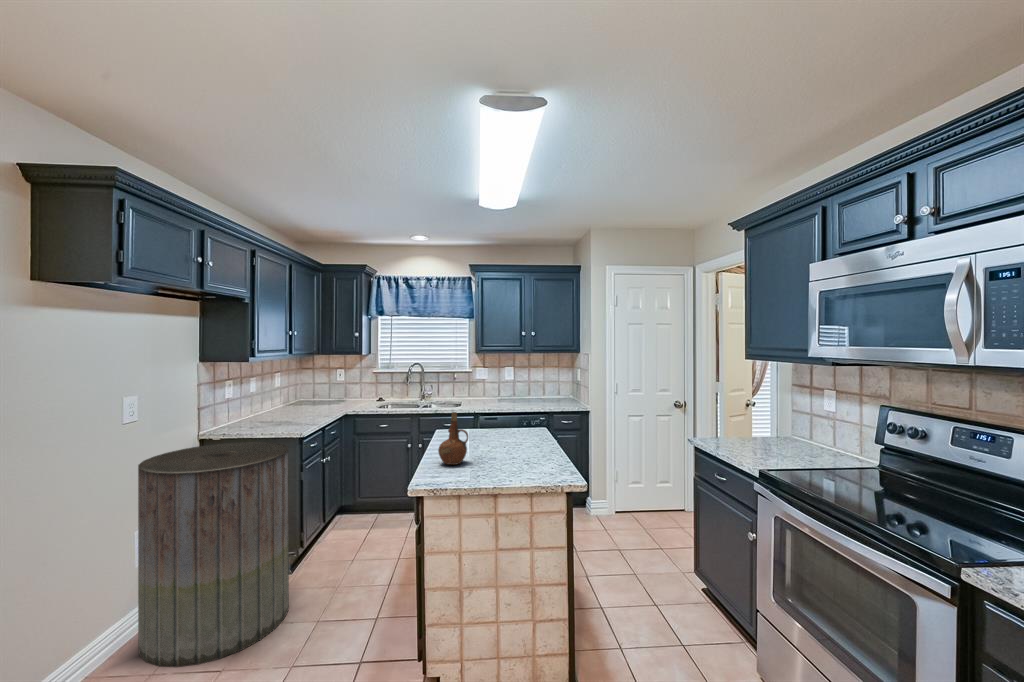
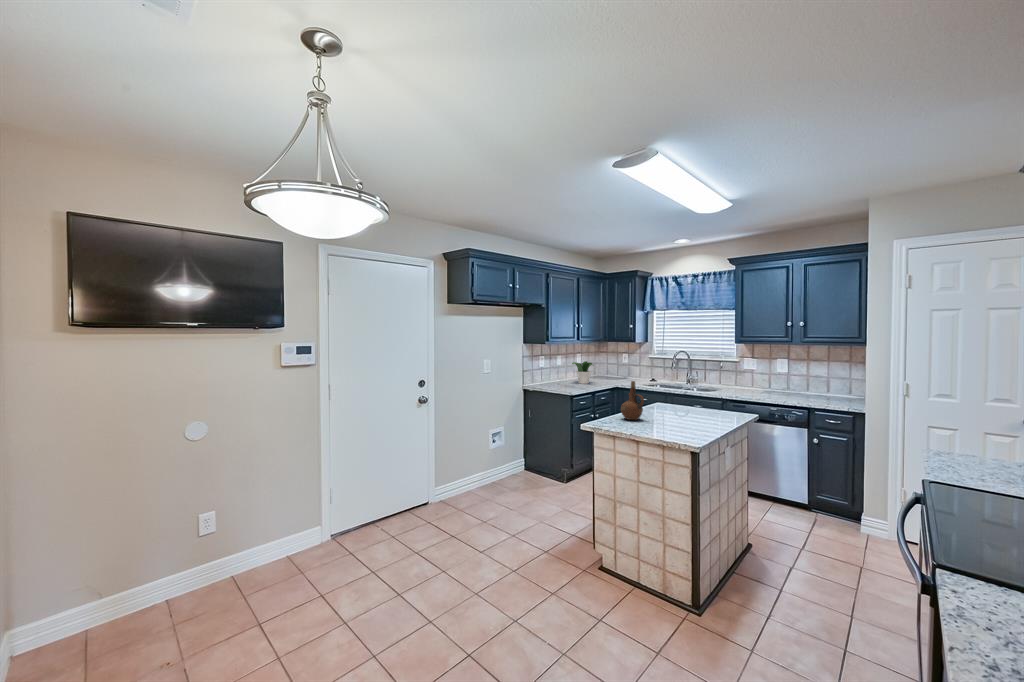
potted plant: none [279,384,313,417] -> present [572,361,592,384]
trash can: present [138,442,289,667] -> none [482,392,555,509]

